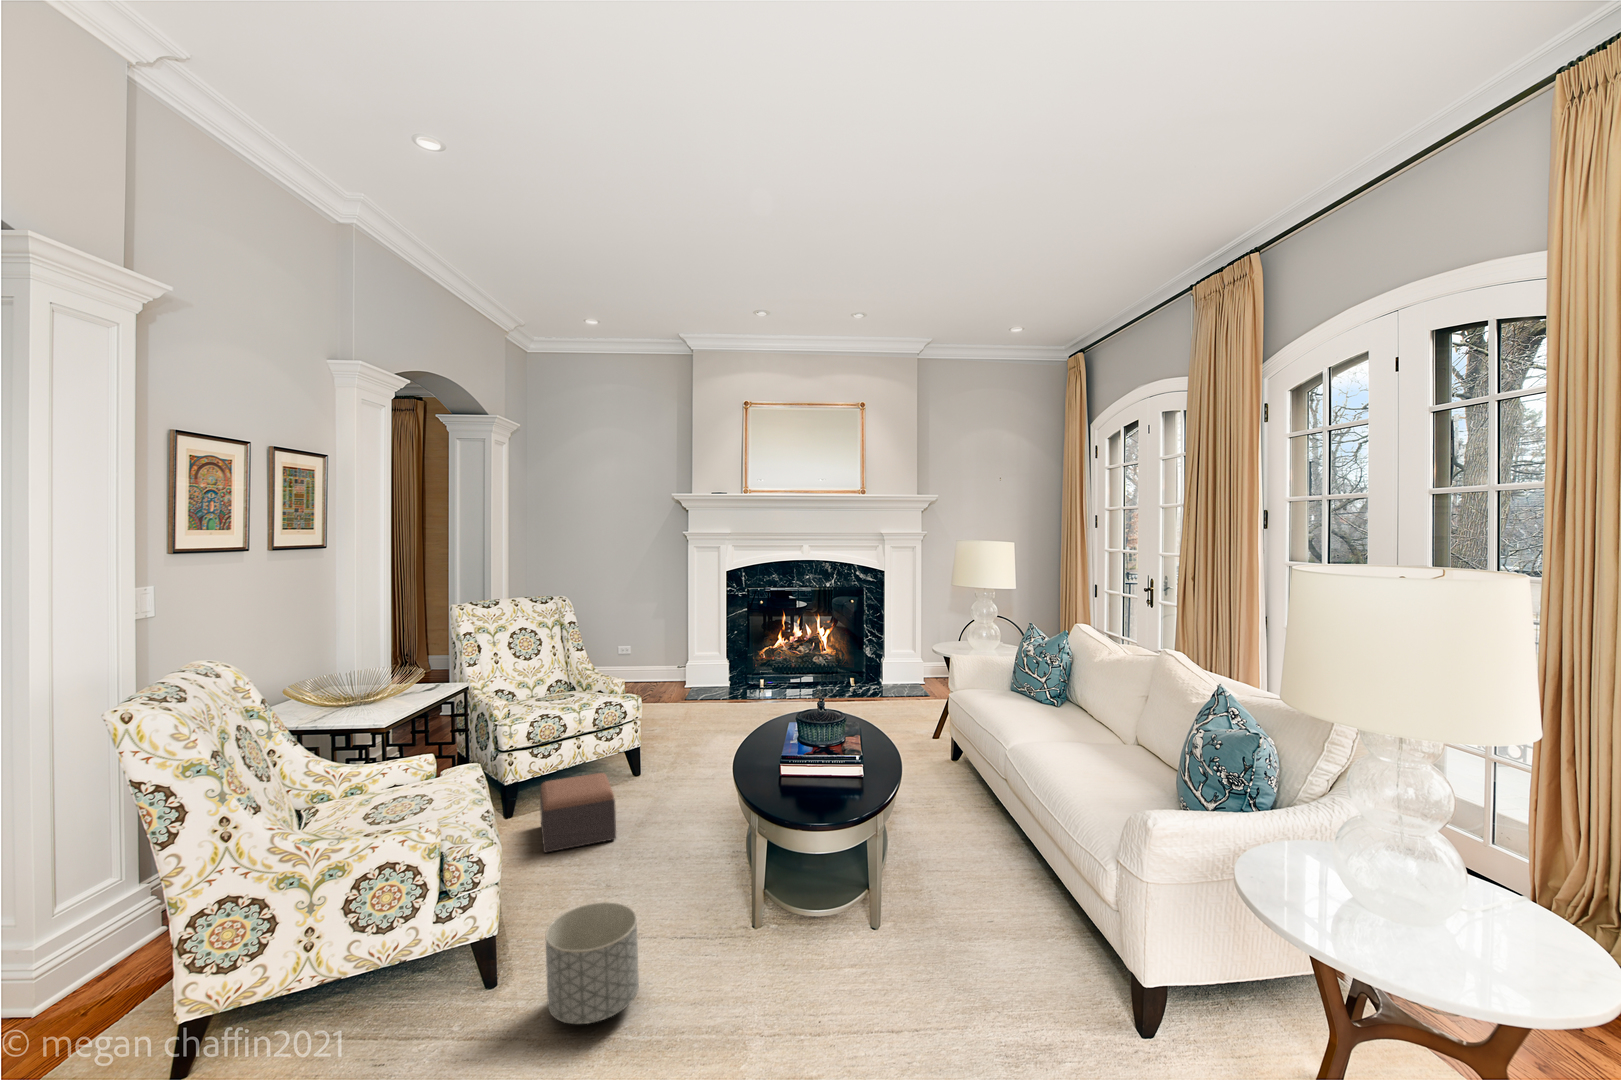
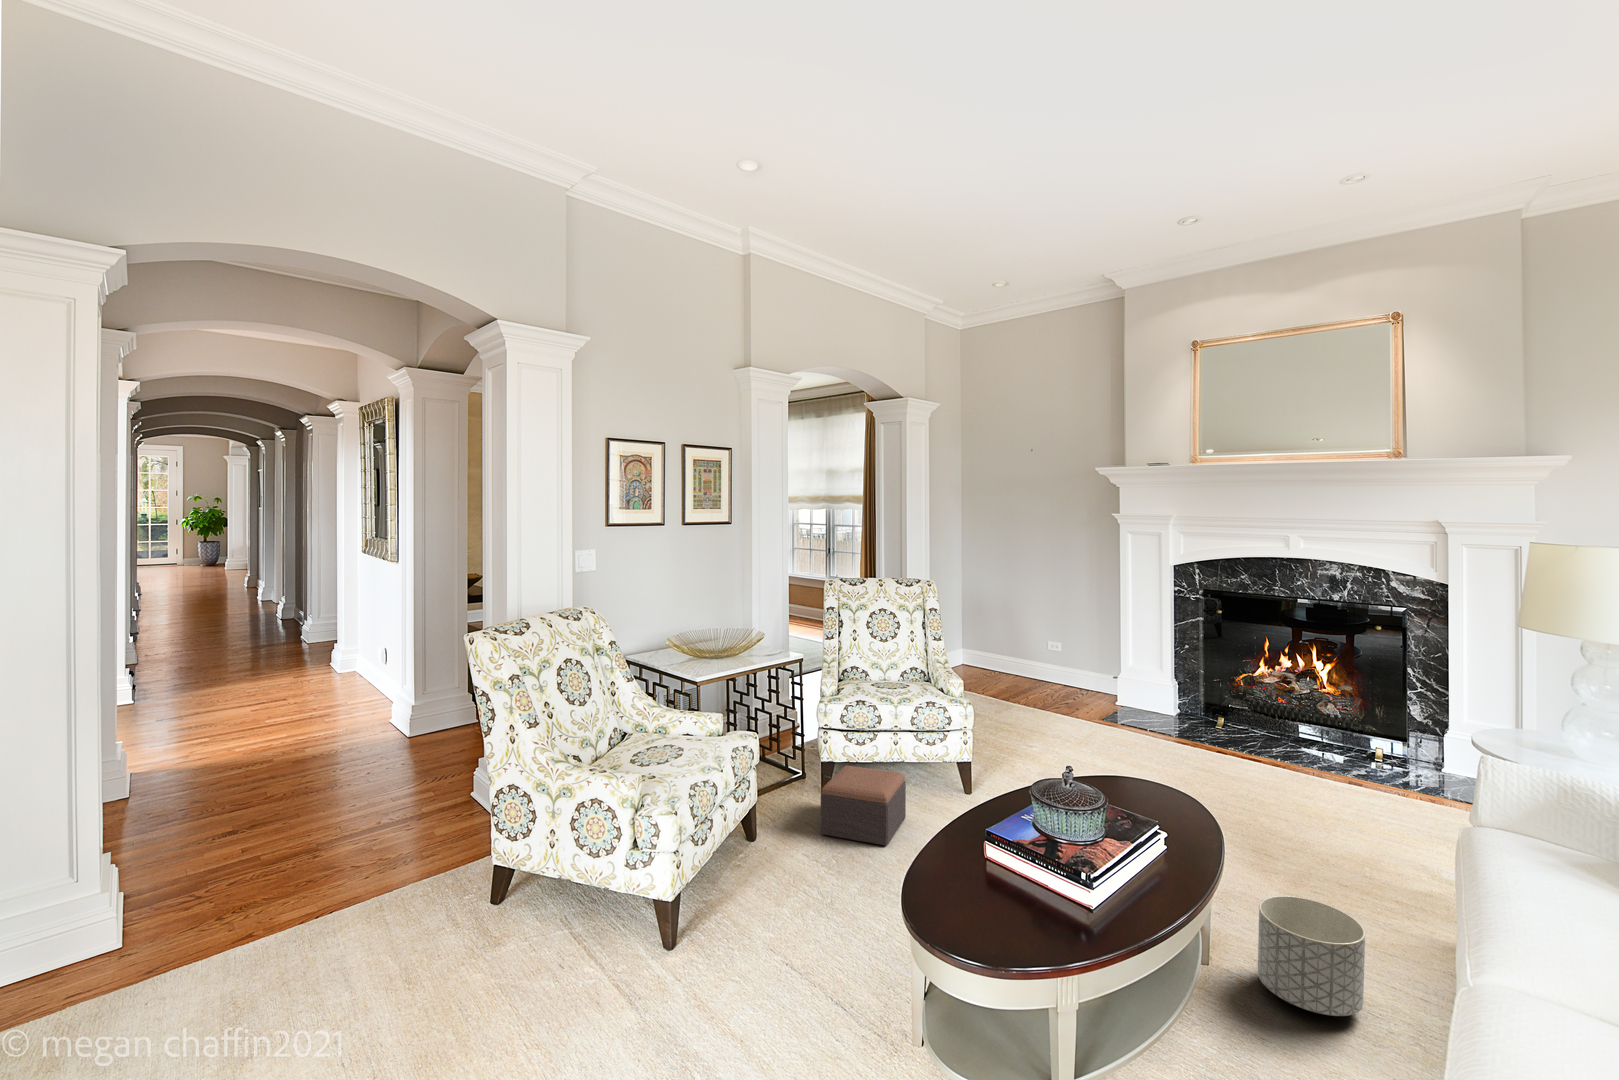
planter: present [546,902,639,1024] -> present [1258,896,1365,1016]

